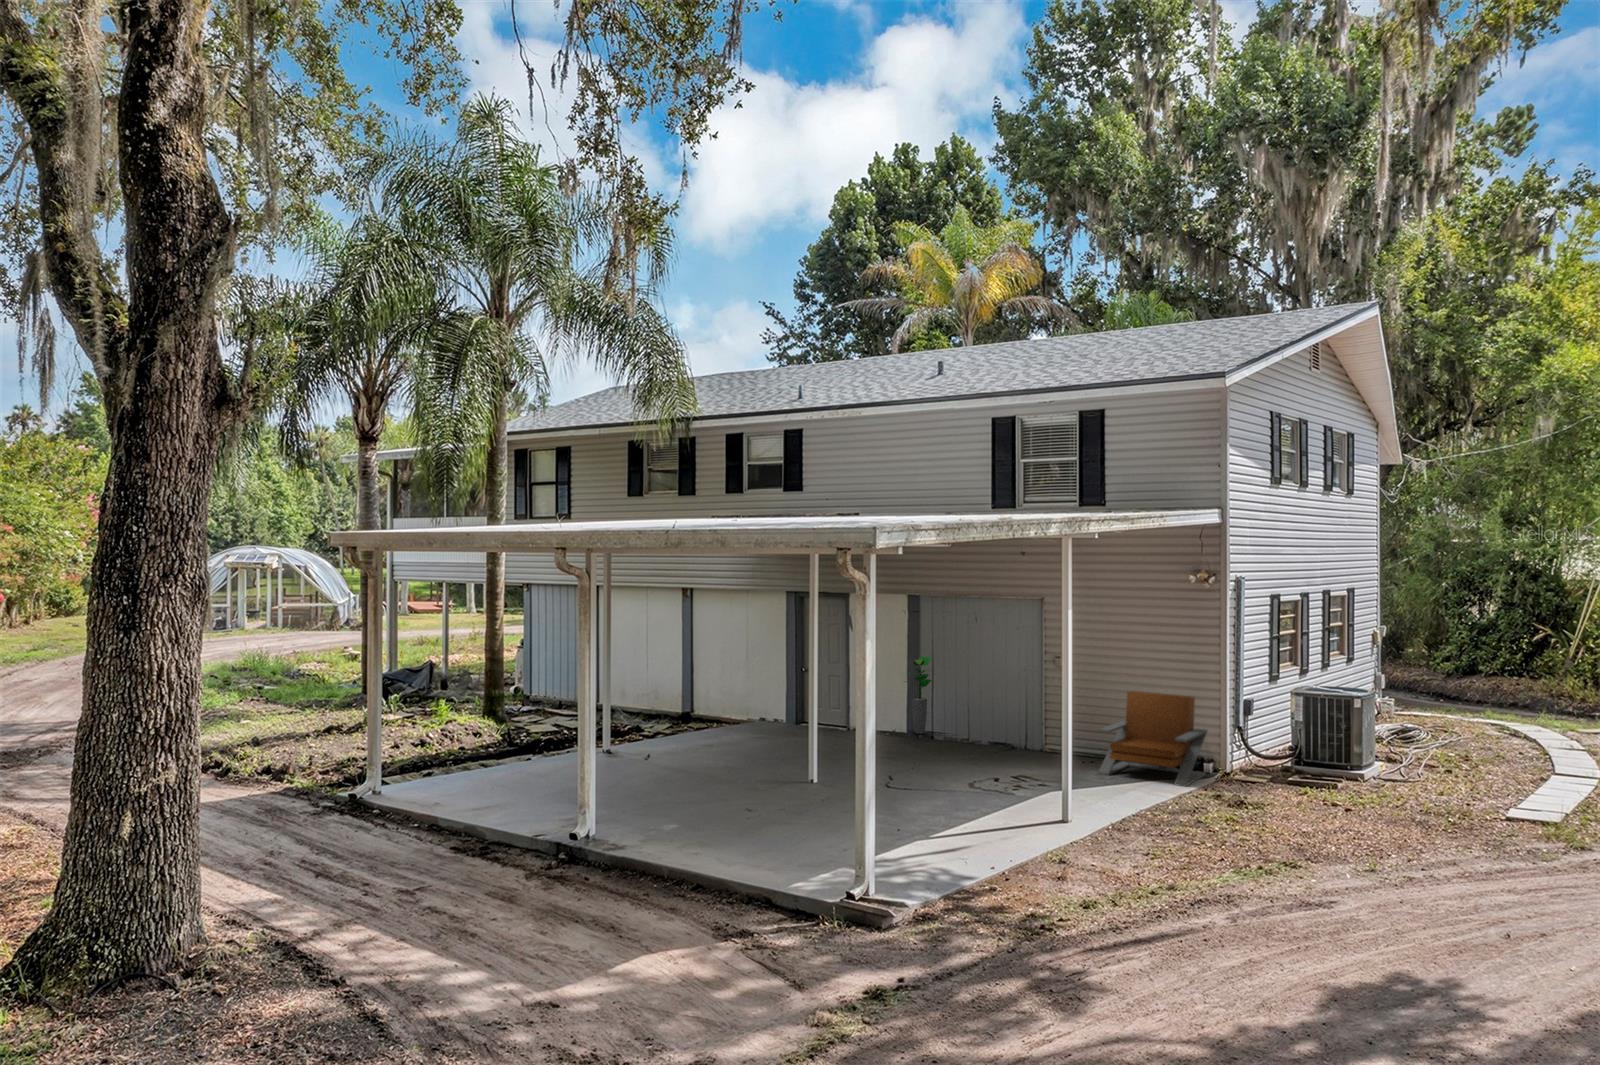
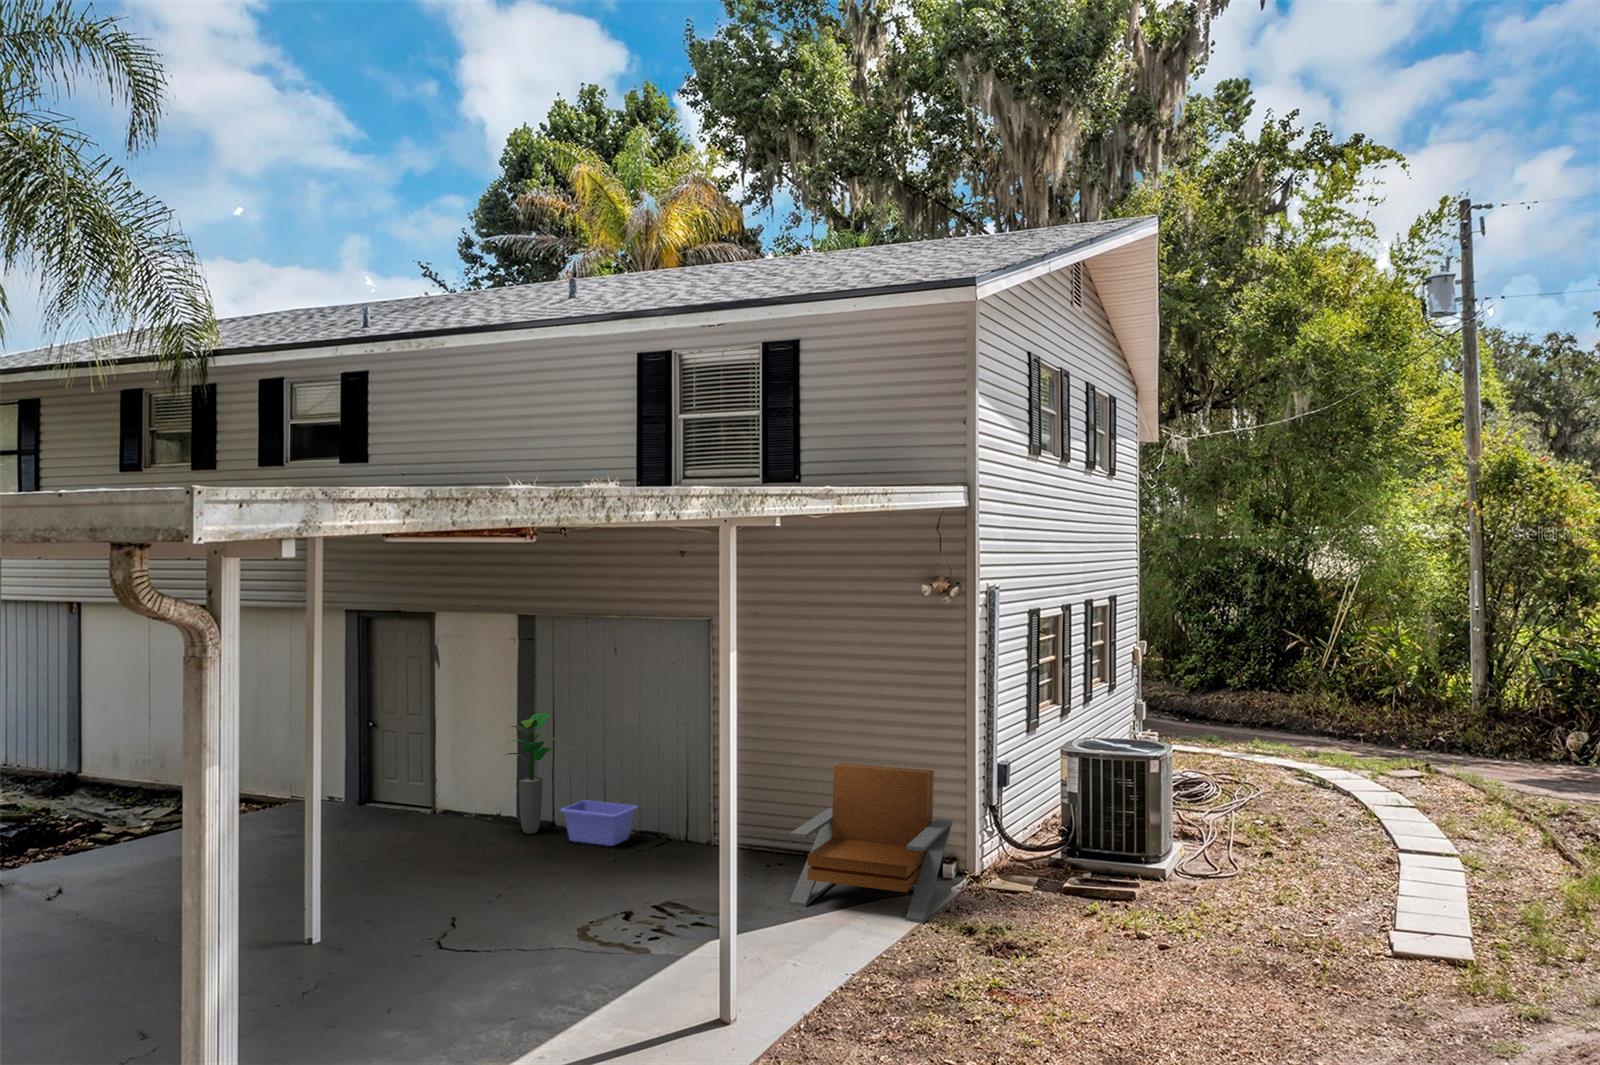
storage bin: none [941,714,991,743] -> present [560,800,638,846]

